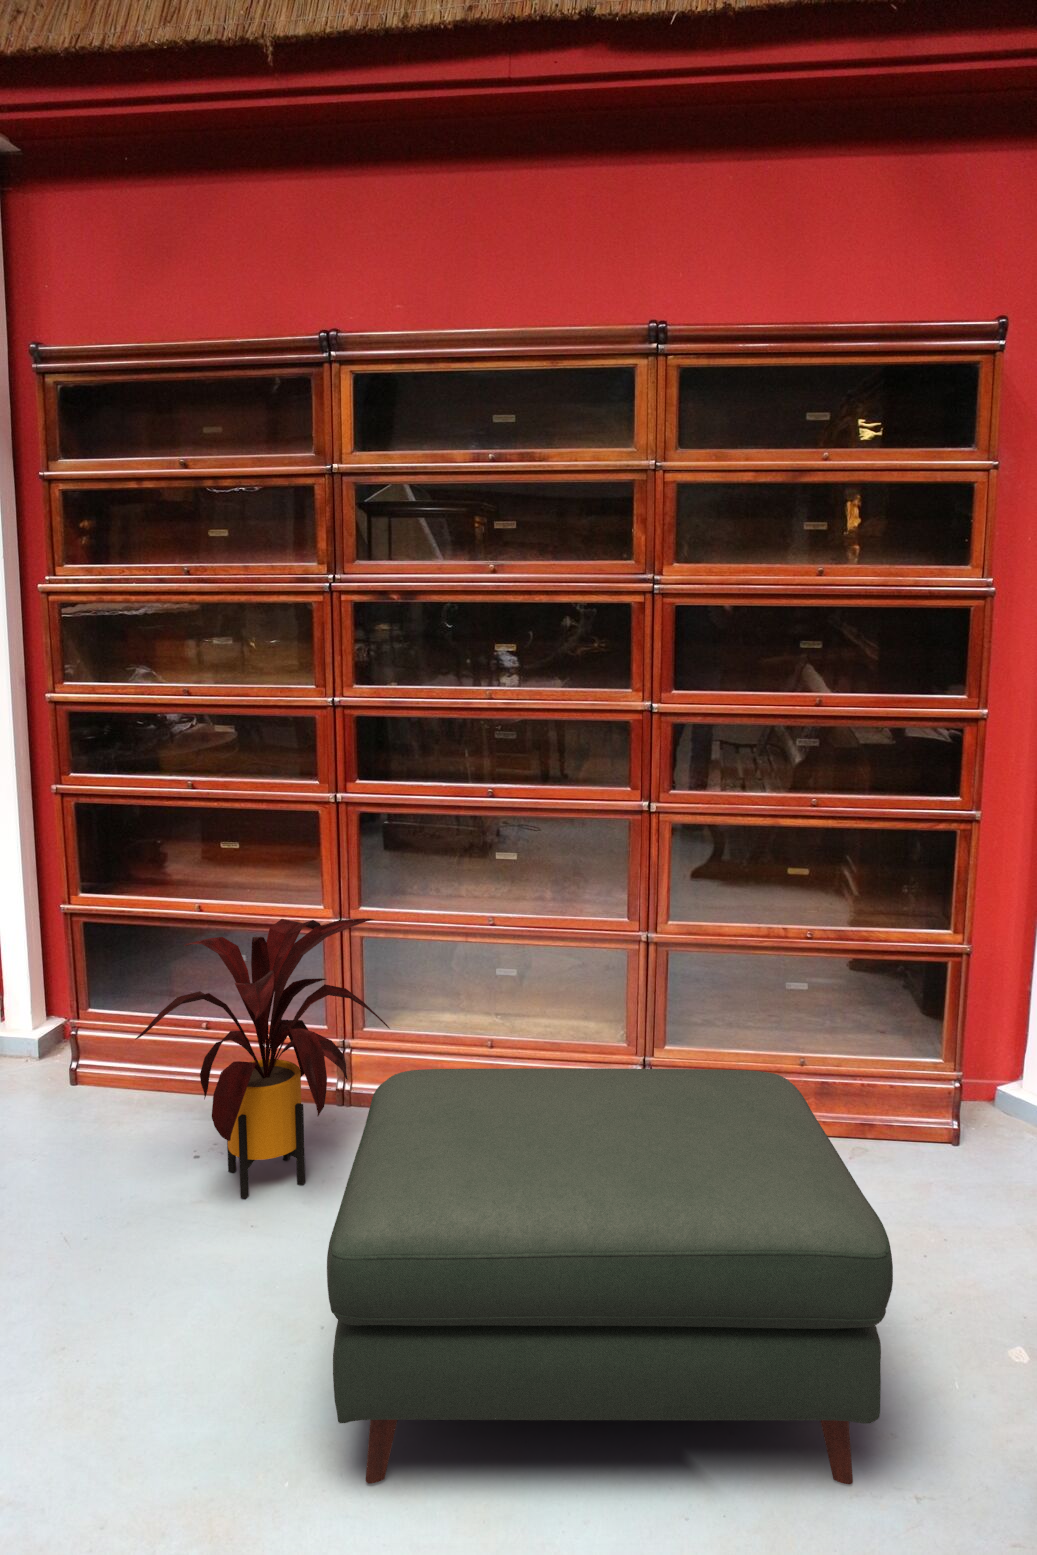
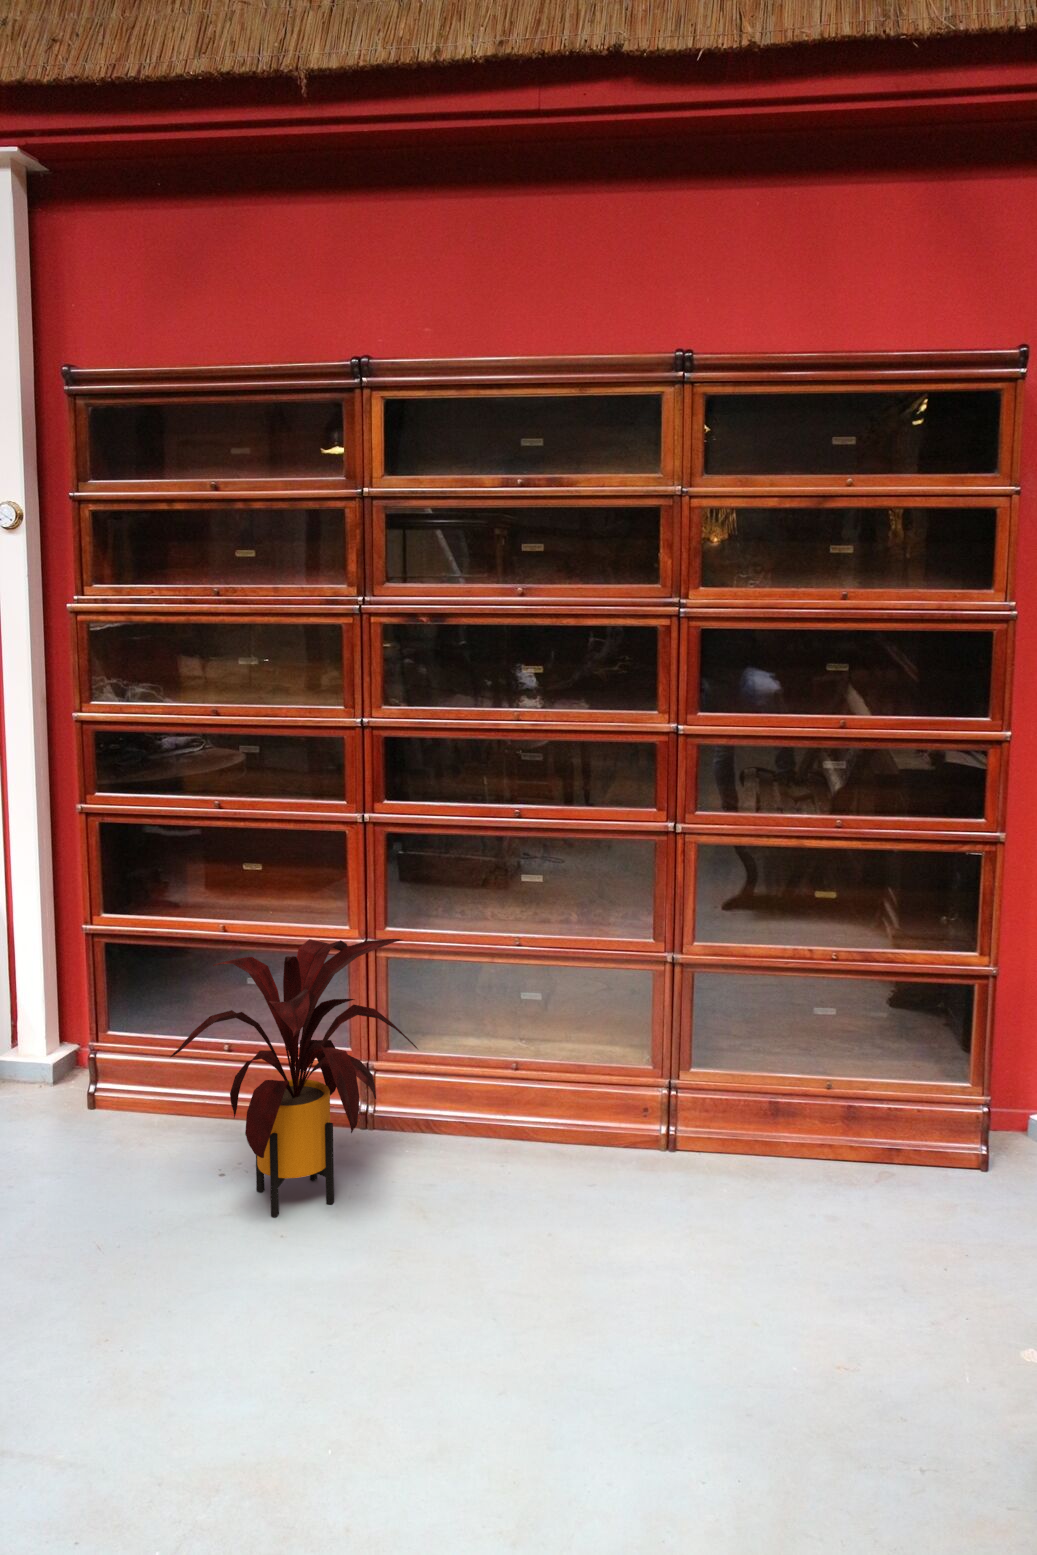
ottoman: present [327,1068,893,1484] -> none [378,1085,916,1479]

